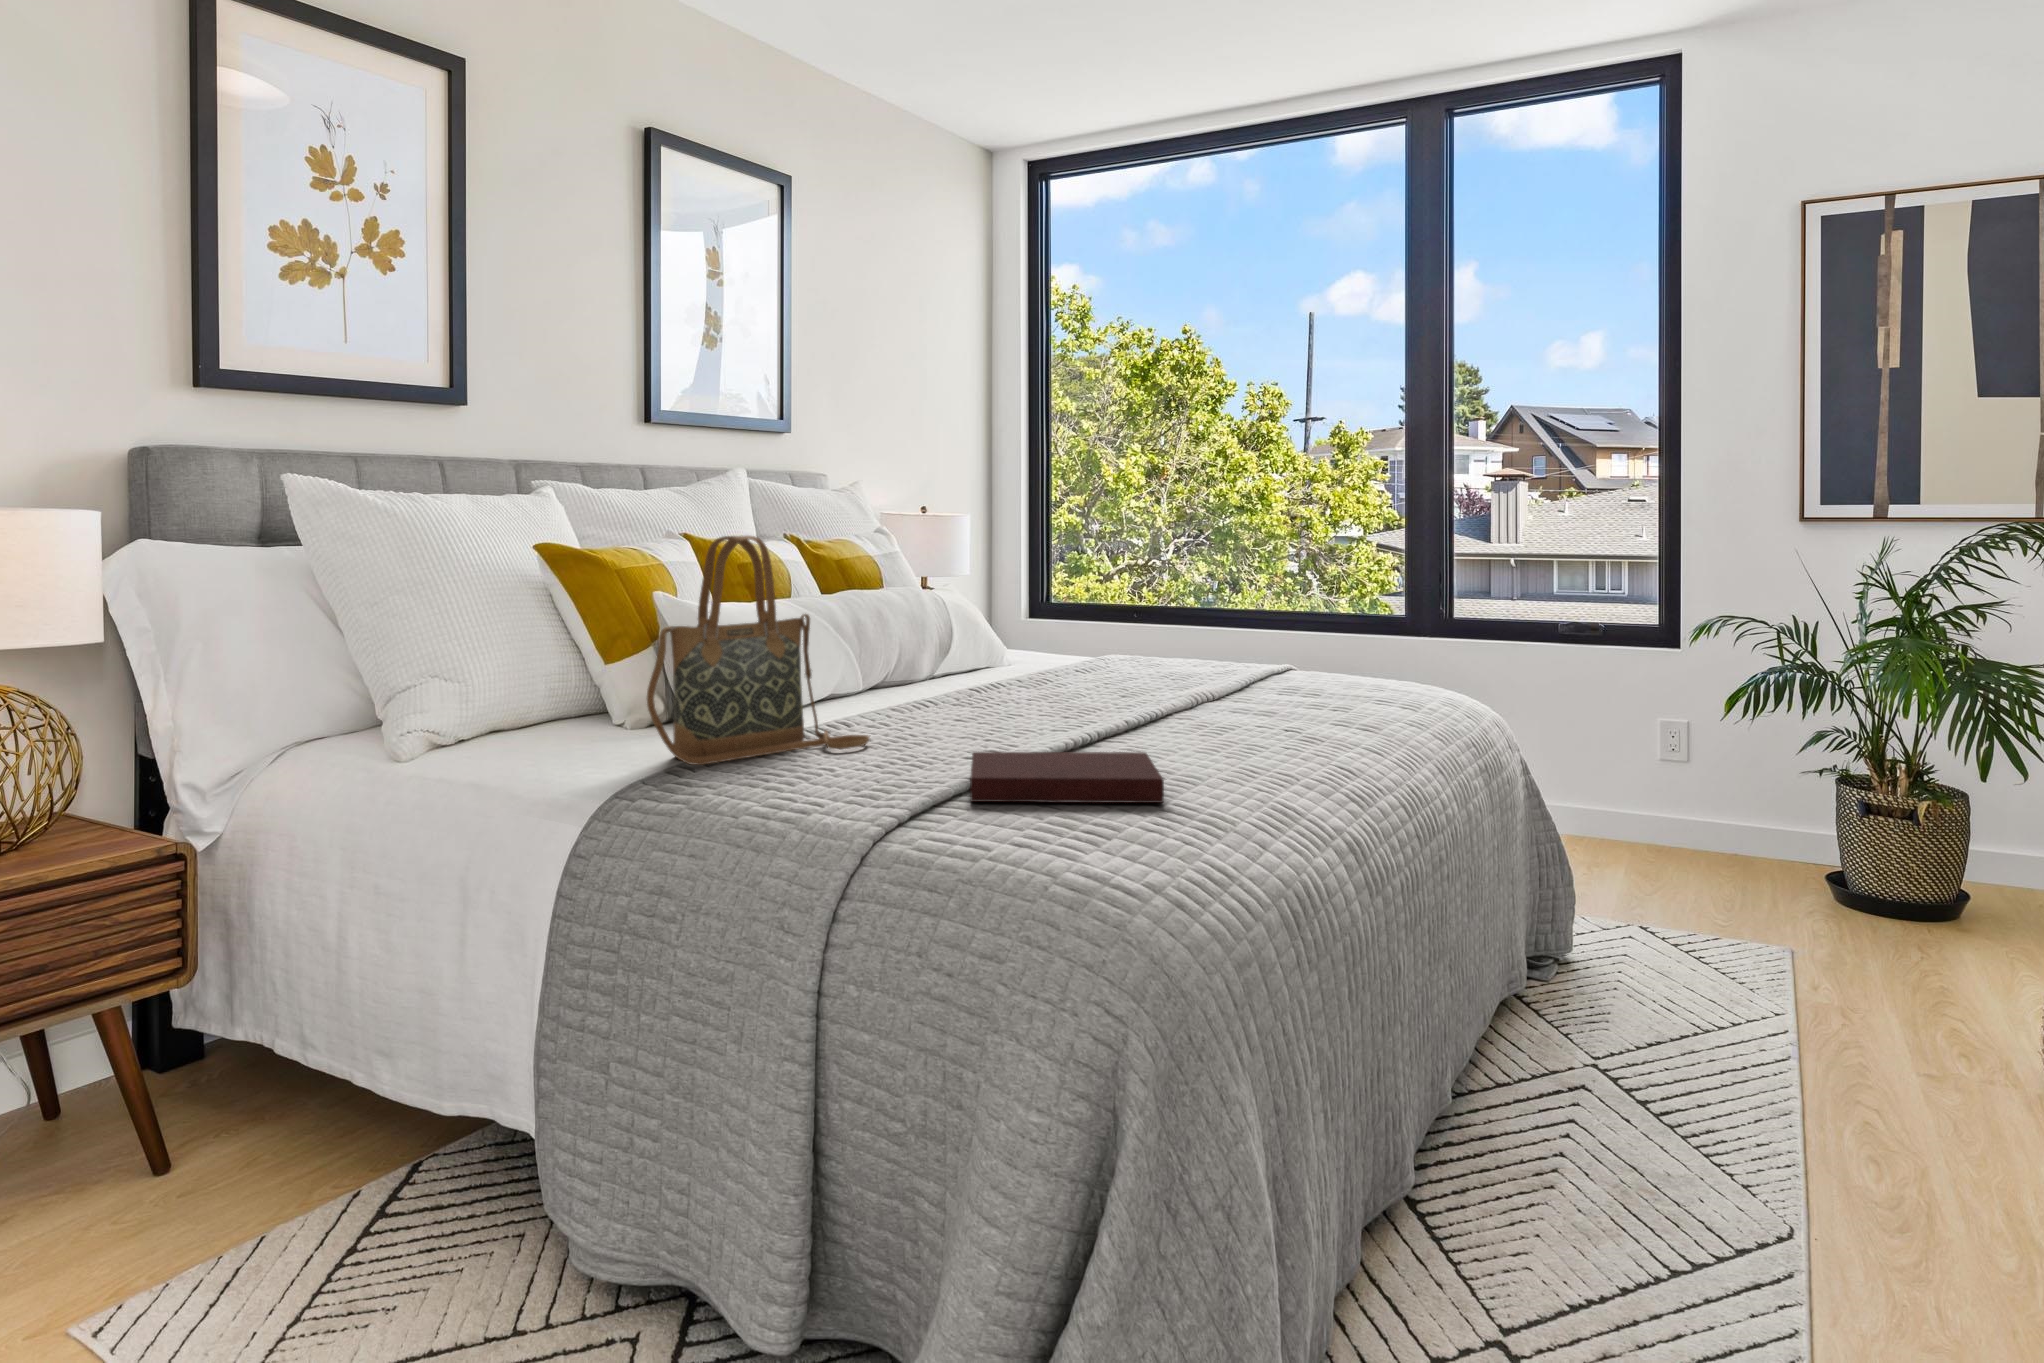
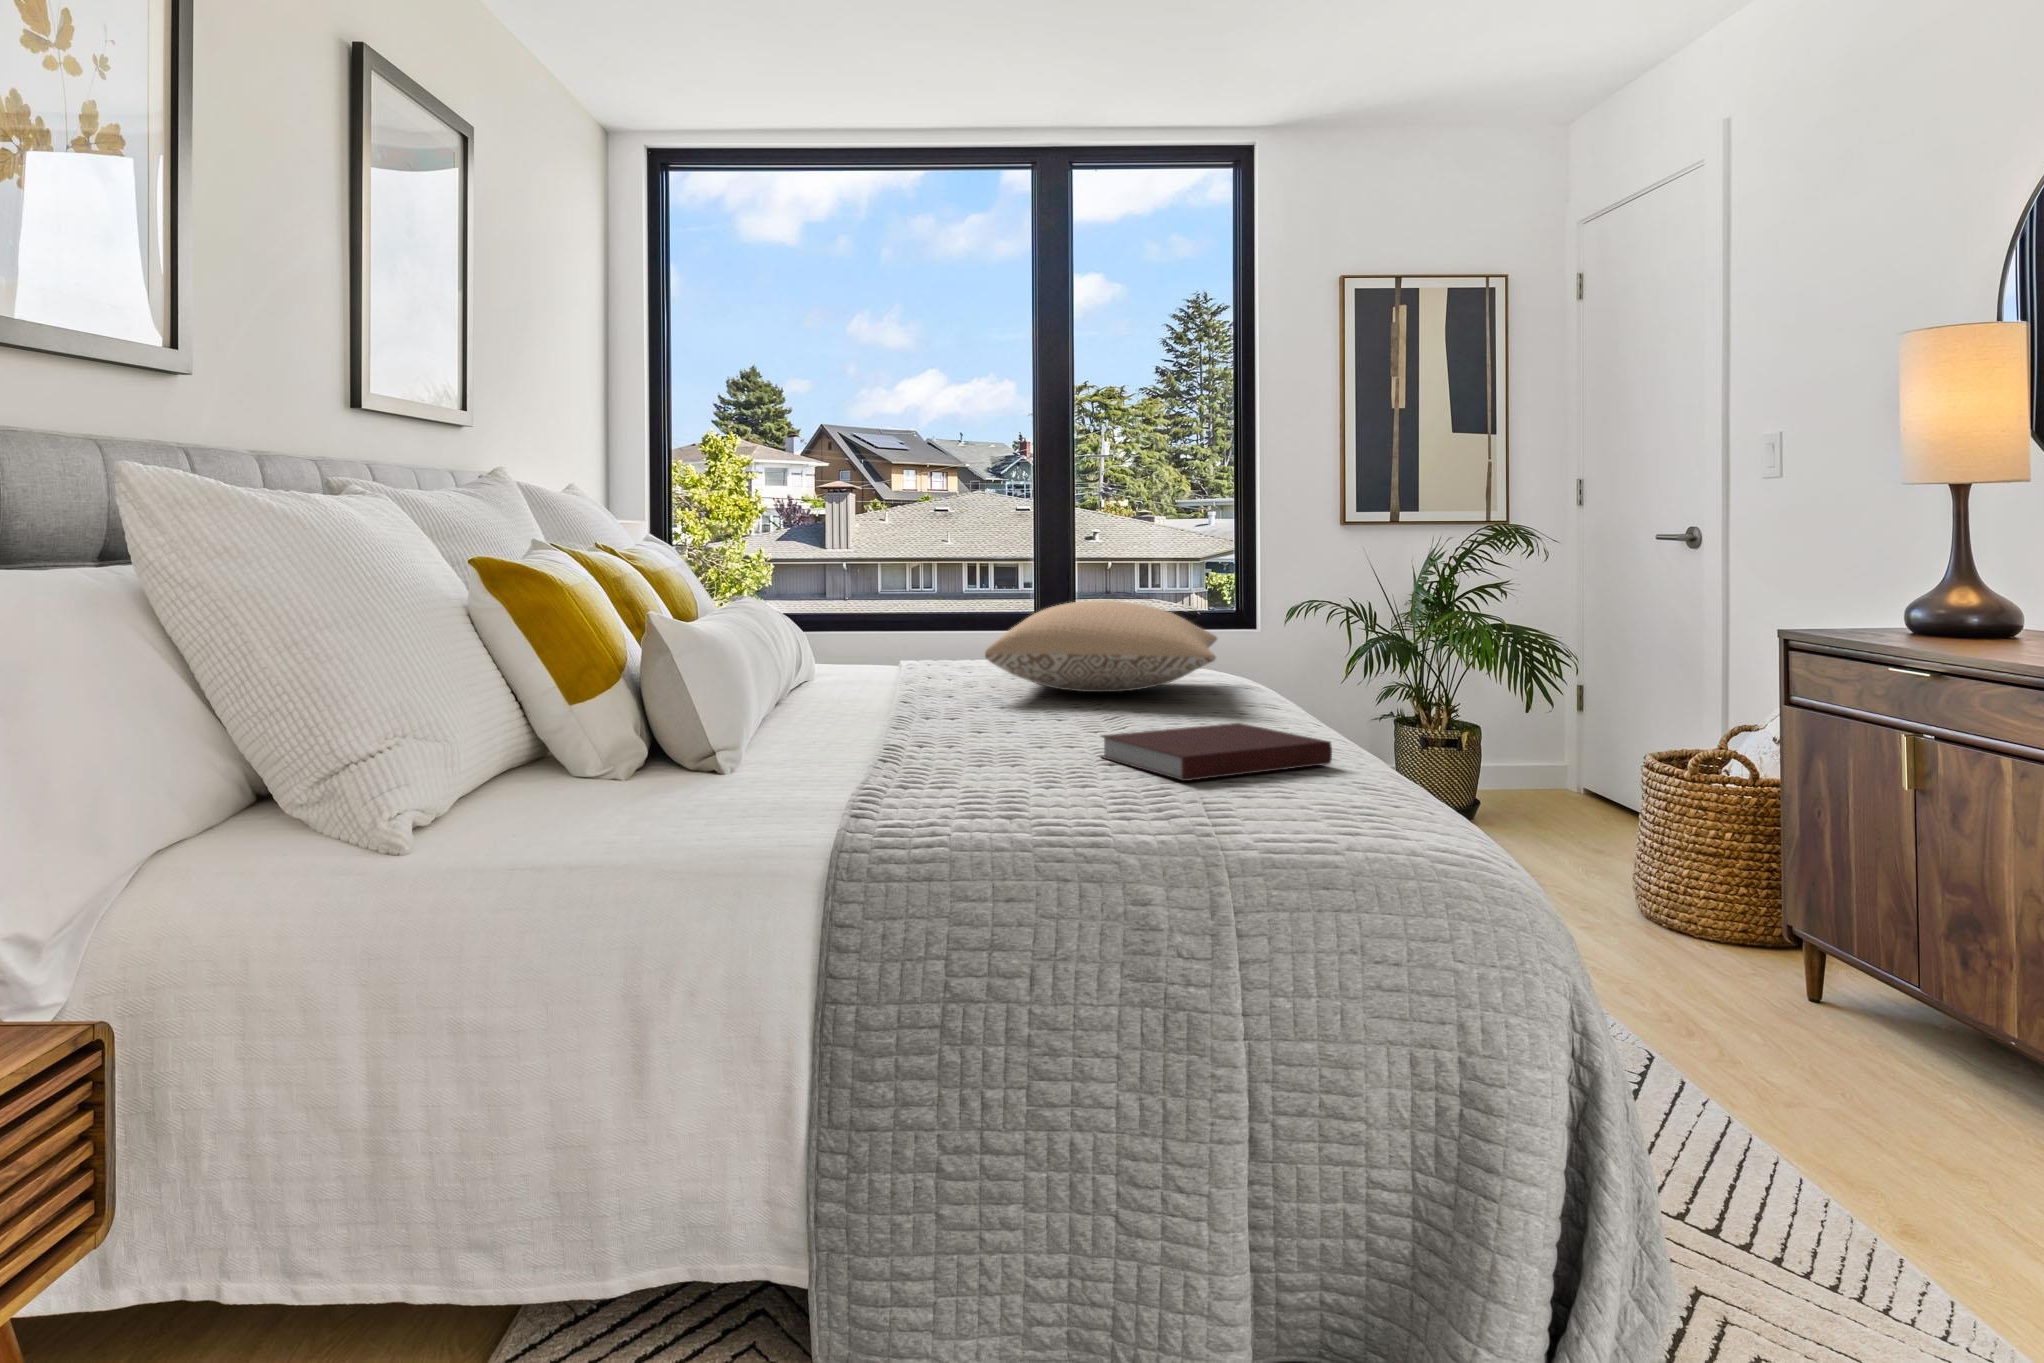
handbag: present [647,535,869,765] -> none [765,517,937,777]
pillow: none [1026,616,1336,711] -> present [985,601,1217,692]

